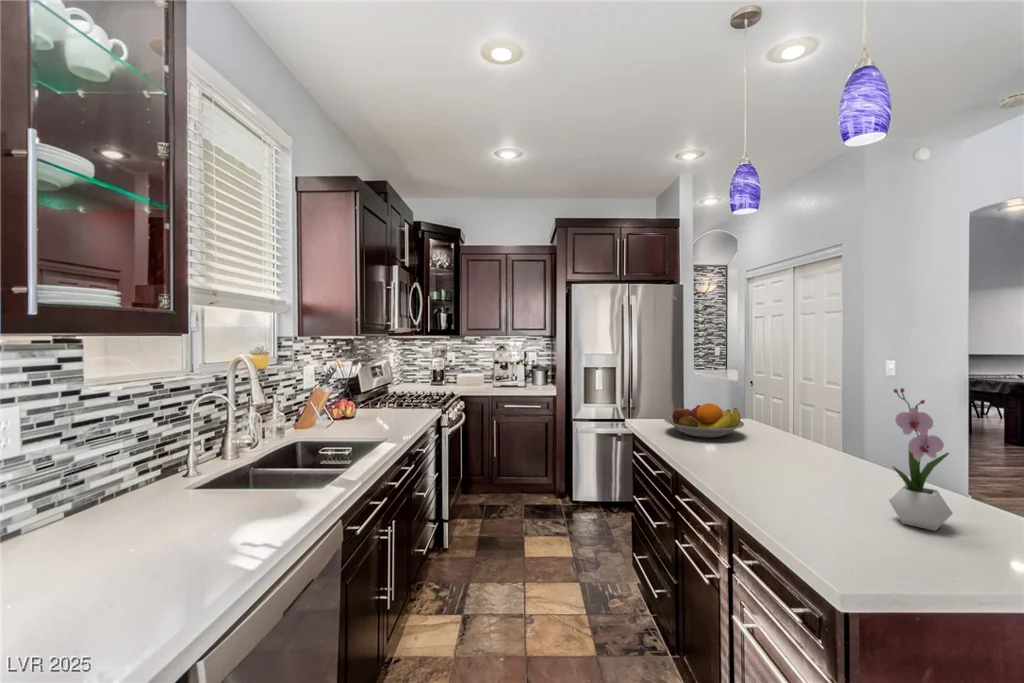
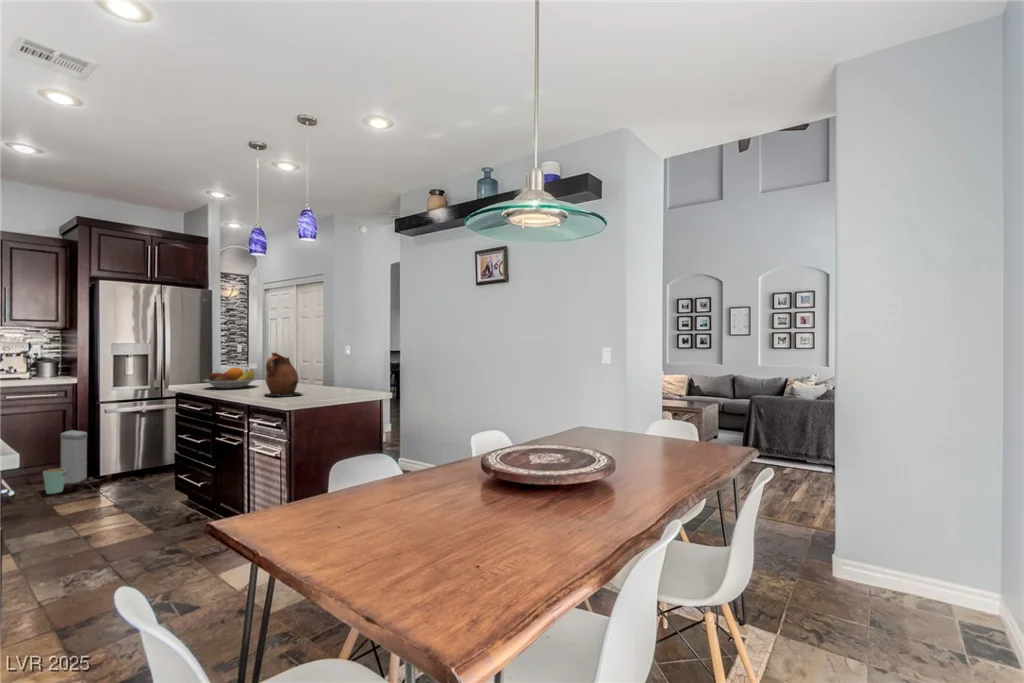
flower arrangement: present [889,388,953,531] -> none [313,342,333,397]
ceramic pitcher: none [759,400,855,503] -> present [265,353,301,396]
trash can: none [526,441,565,509] -> present [43,430,87,494]

